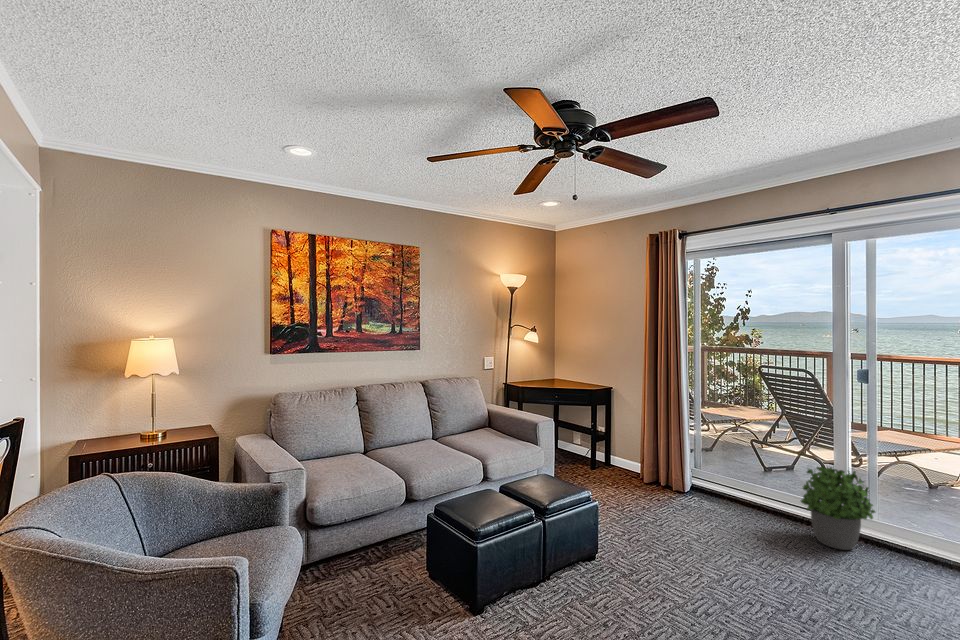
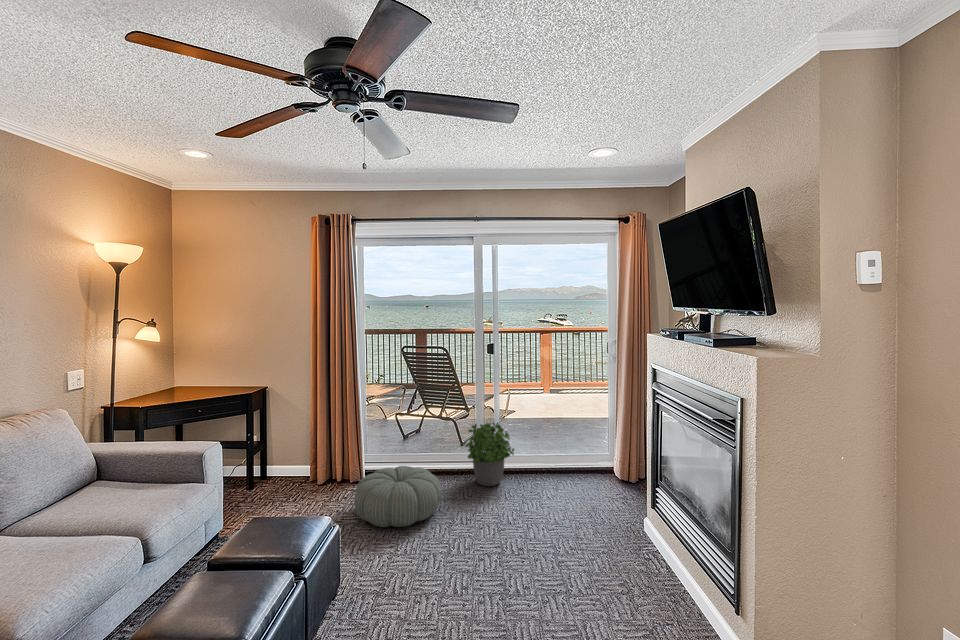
pouf: none [649,481,746,544] -> present [354,466,441,527]

